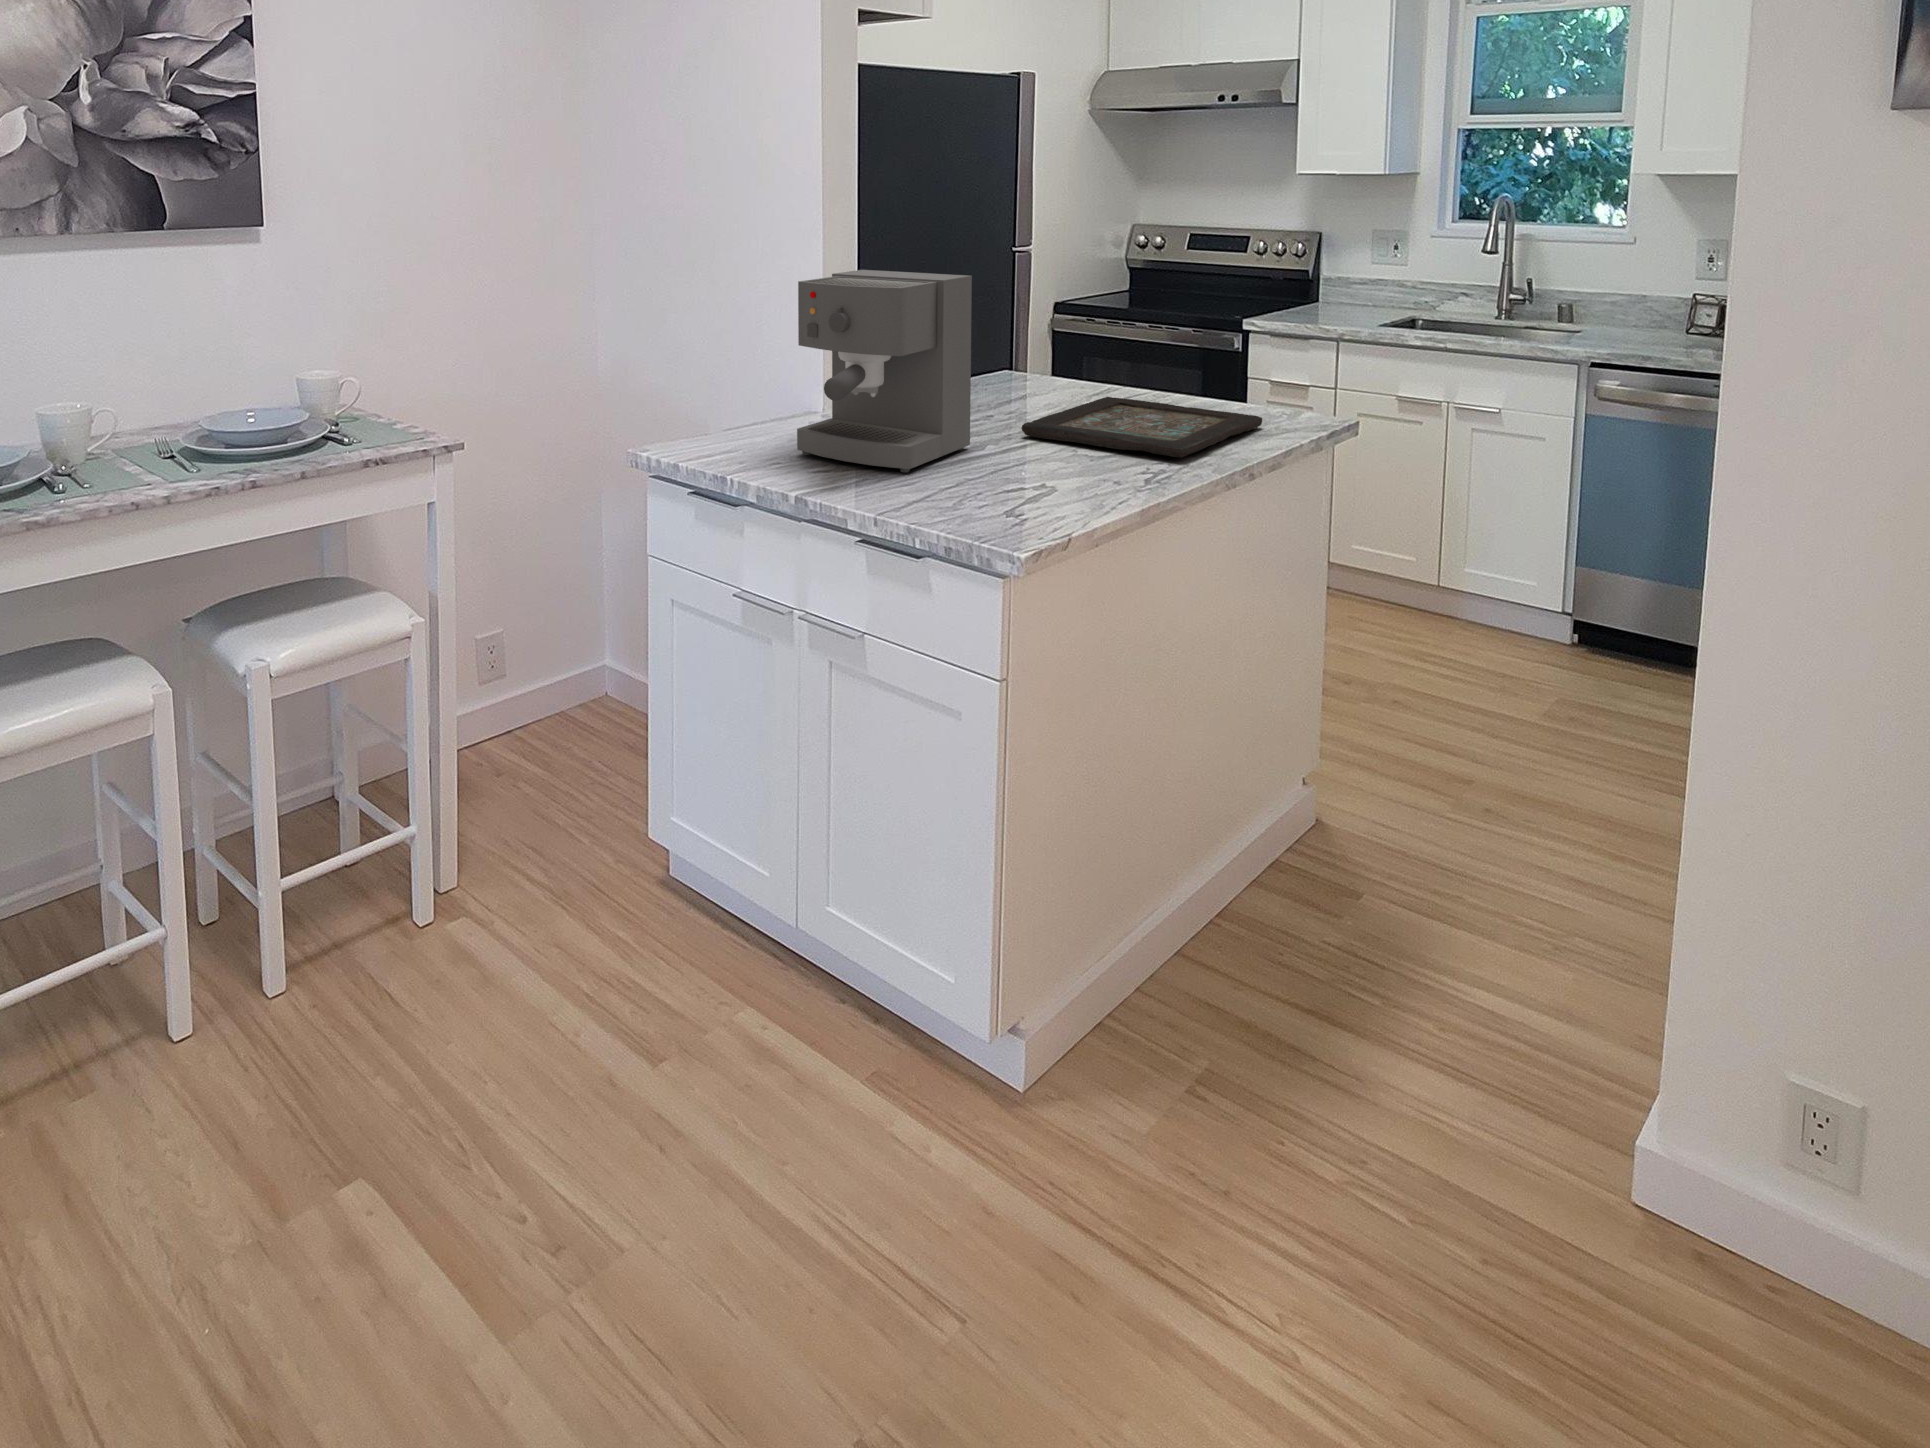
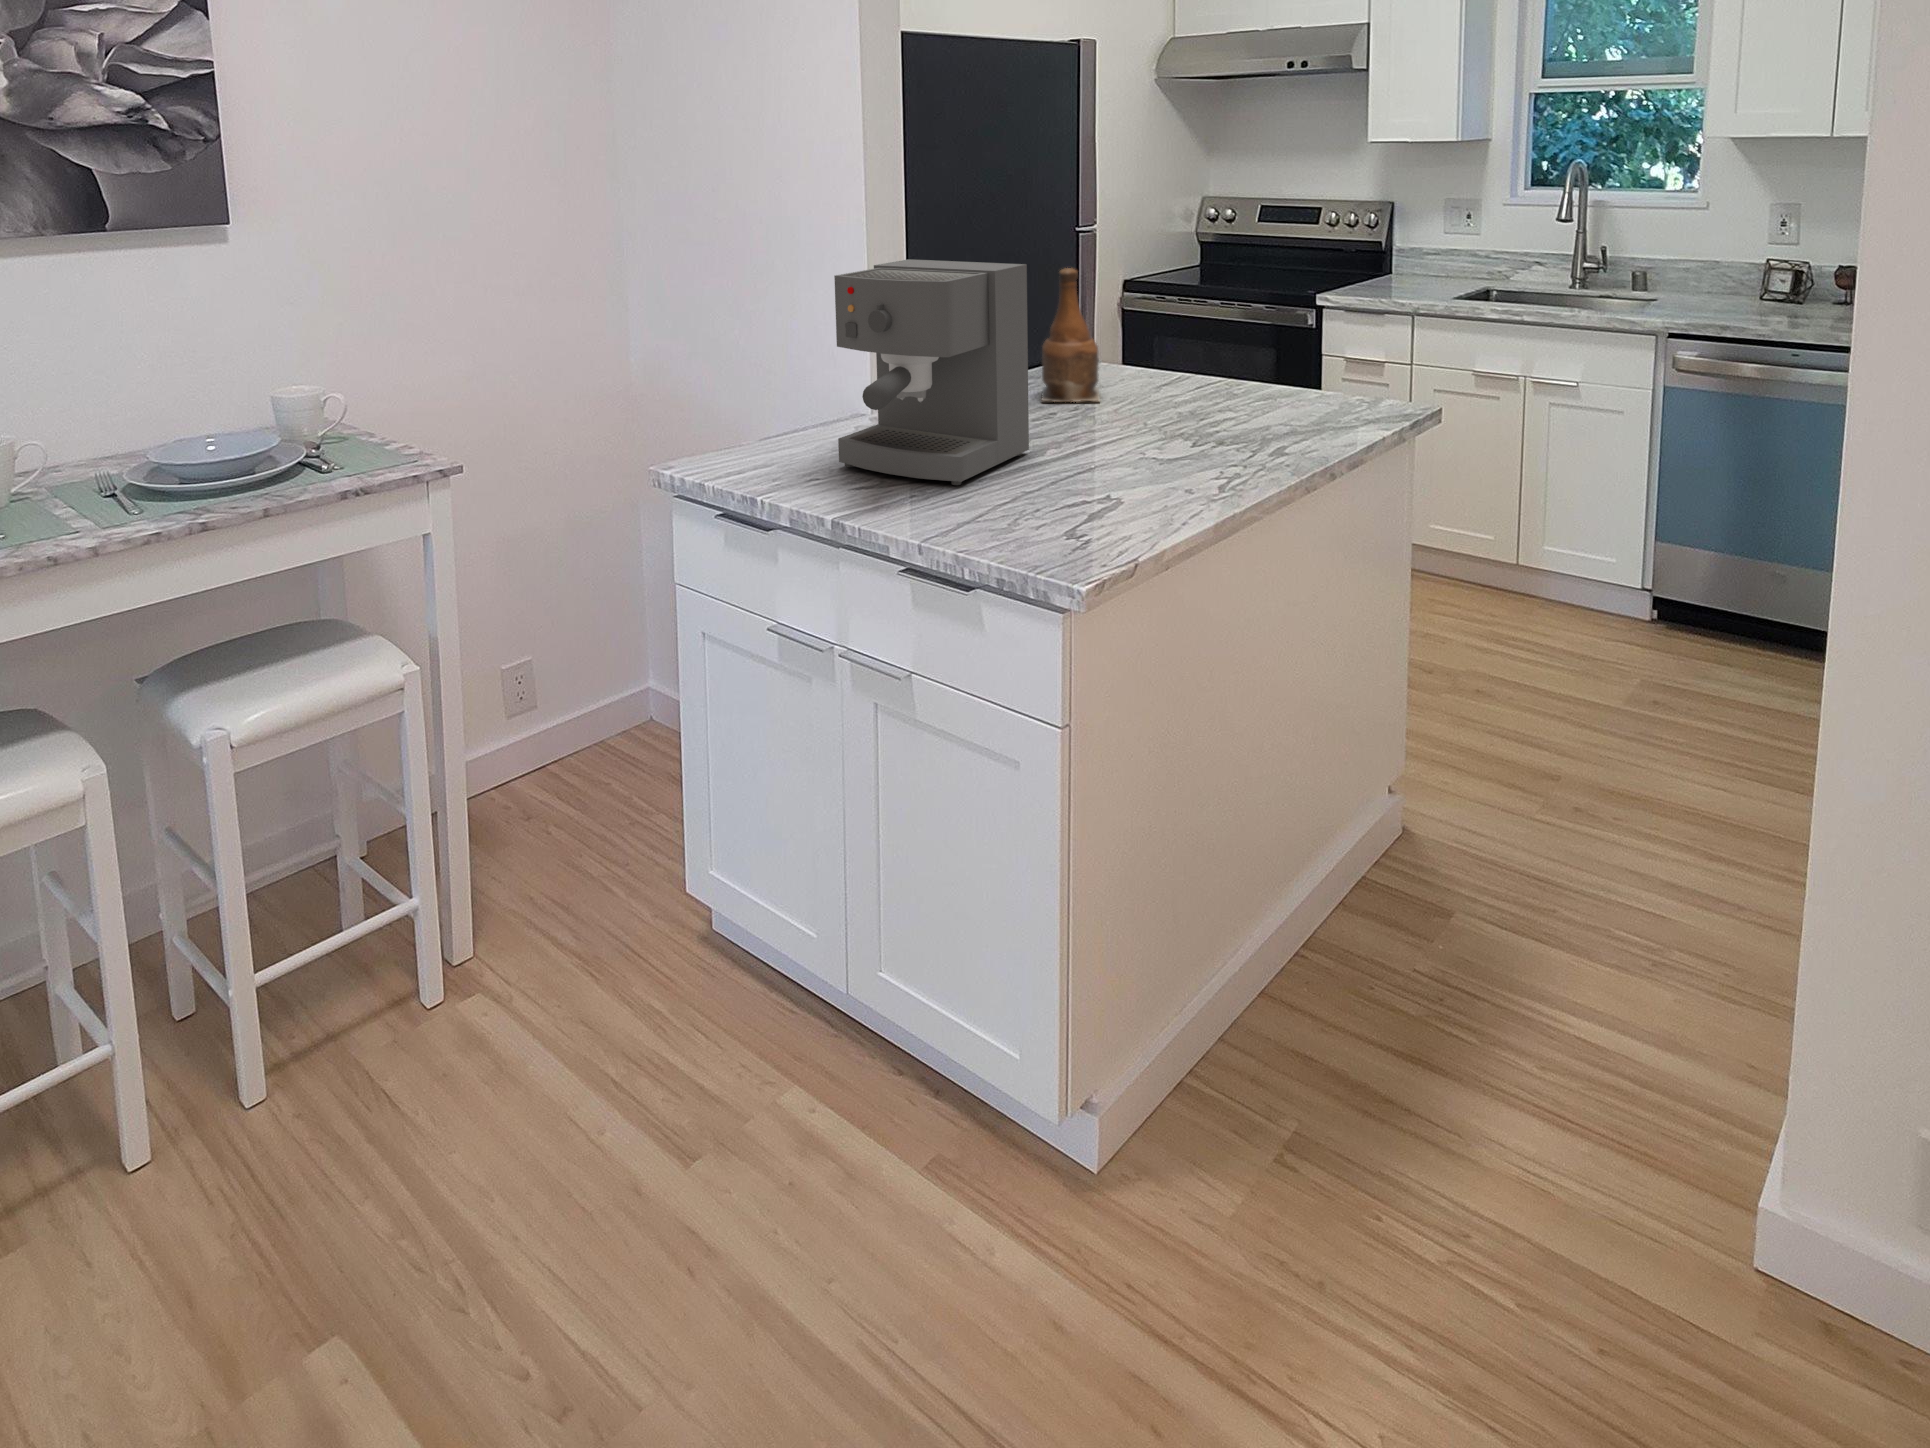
bottle: none [979,283,1035,407] -> present [1042,268,1100,402]
decorative tray: present [1022,397,1262,458] -> none [1085,389,1340,458]

